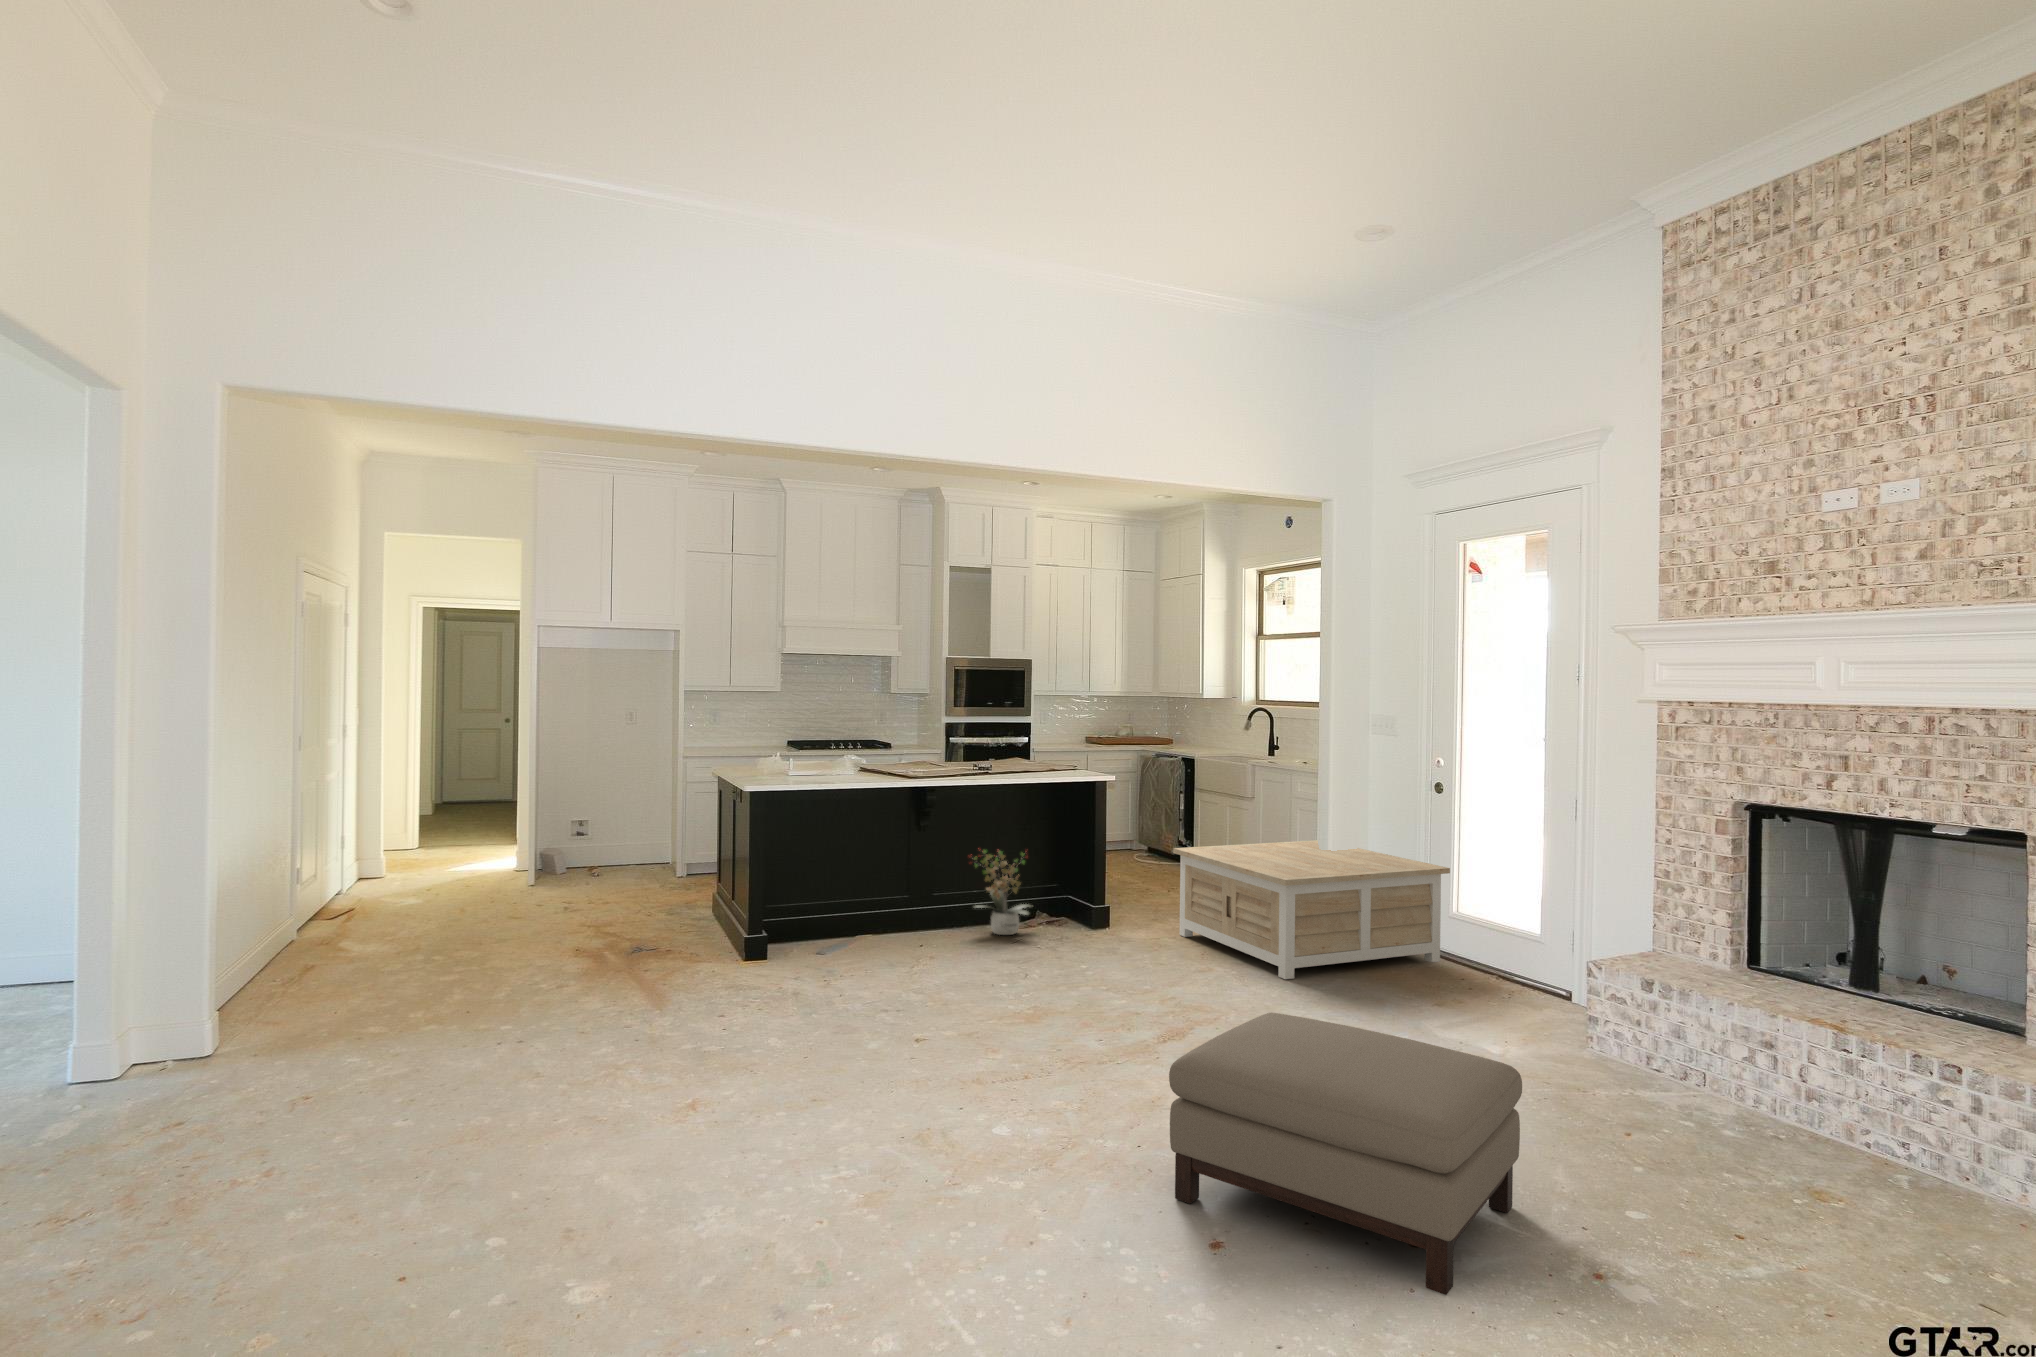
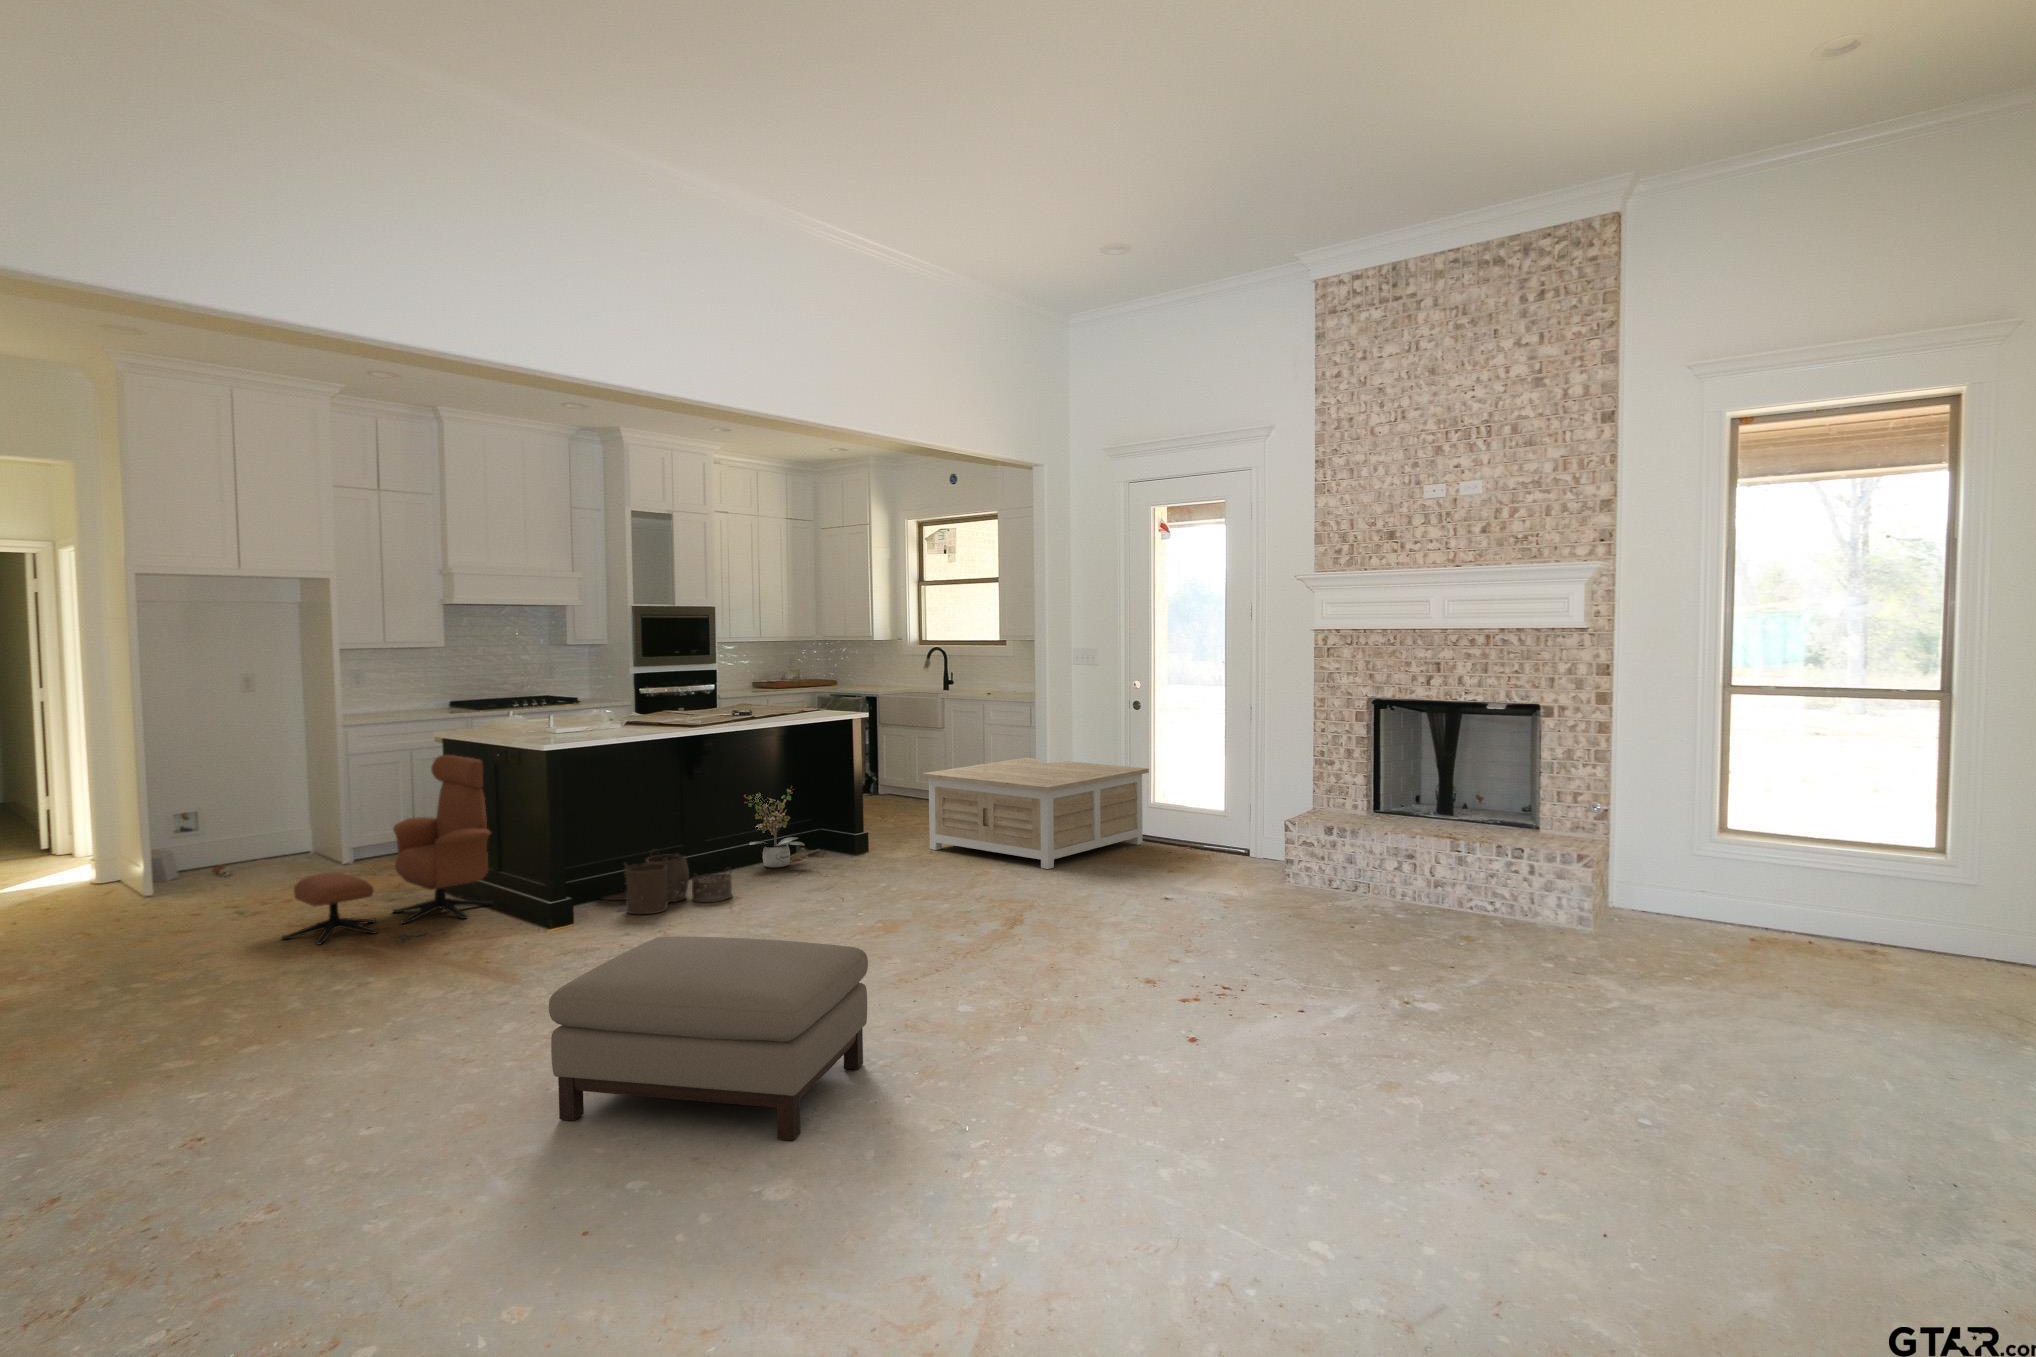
lounge chair: none [535,792,721,957] -> present [281,755,492,944]
woven basket: none [810,900,925,970] -> present [604,851,732,914]
ottoman: present [1169,1013,1522,1295] -> present [549,937,868,1141]

